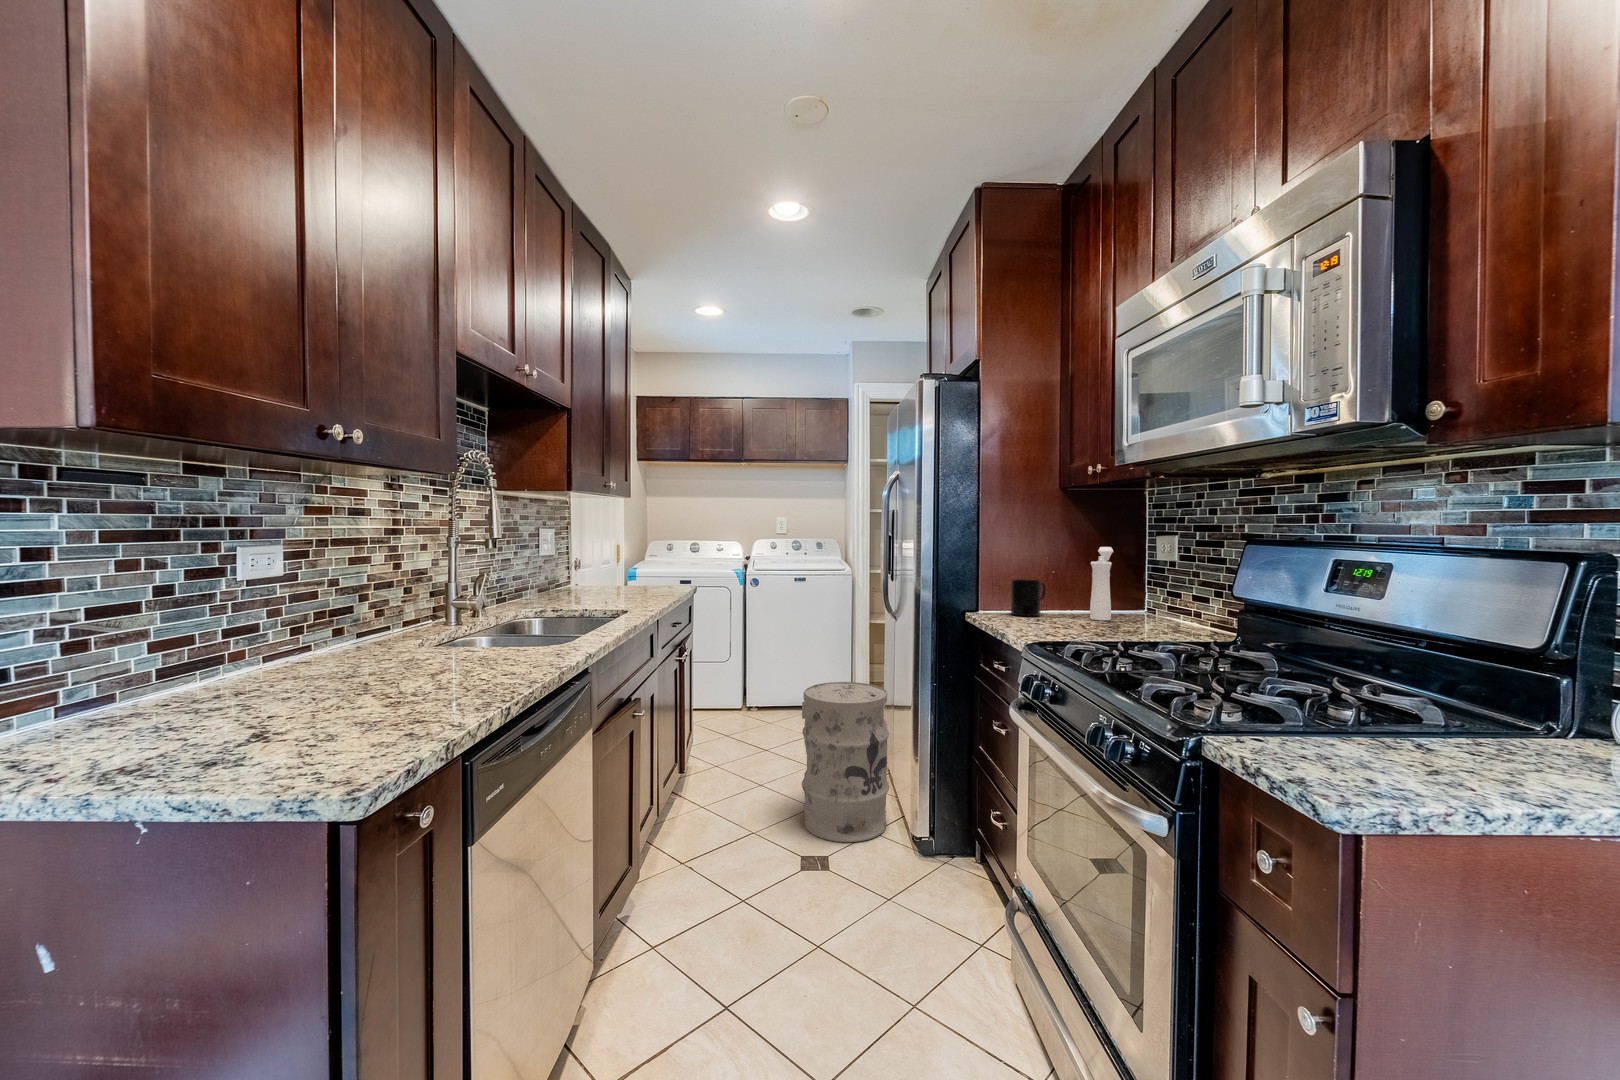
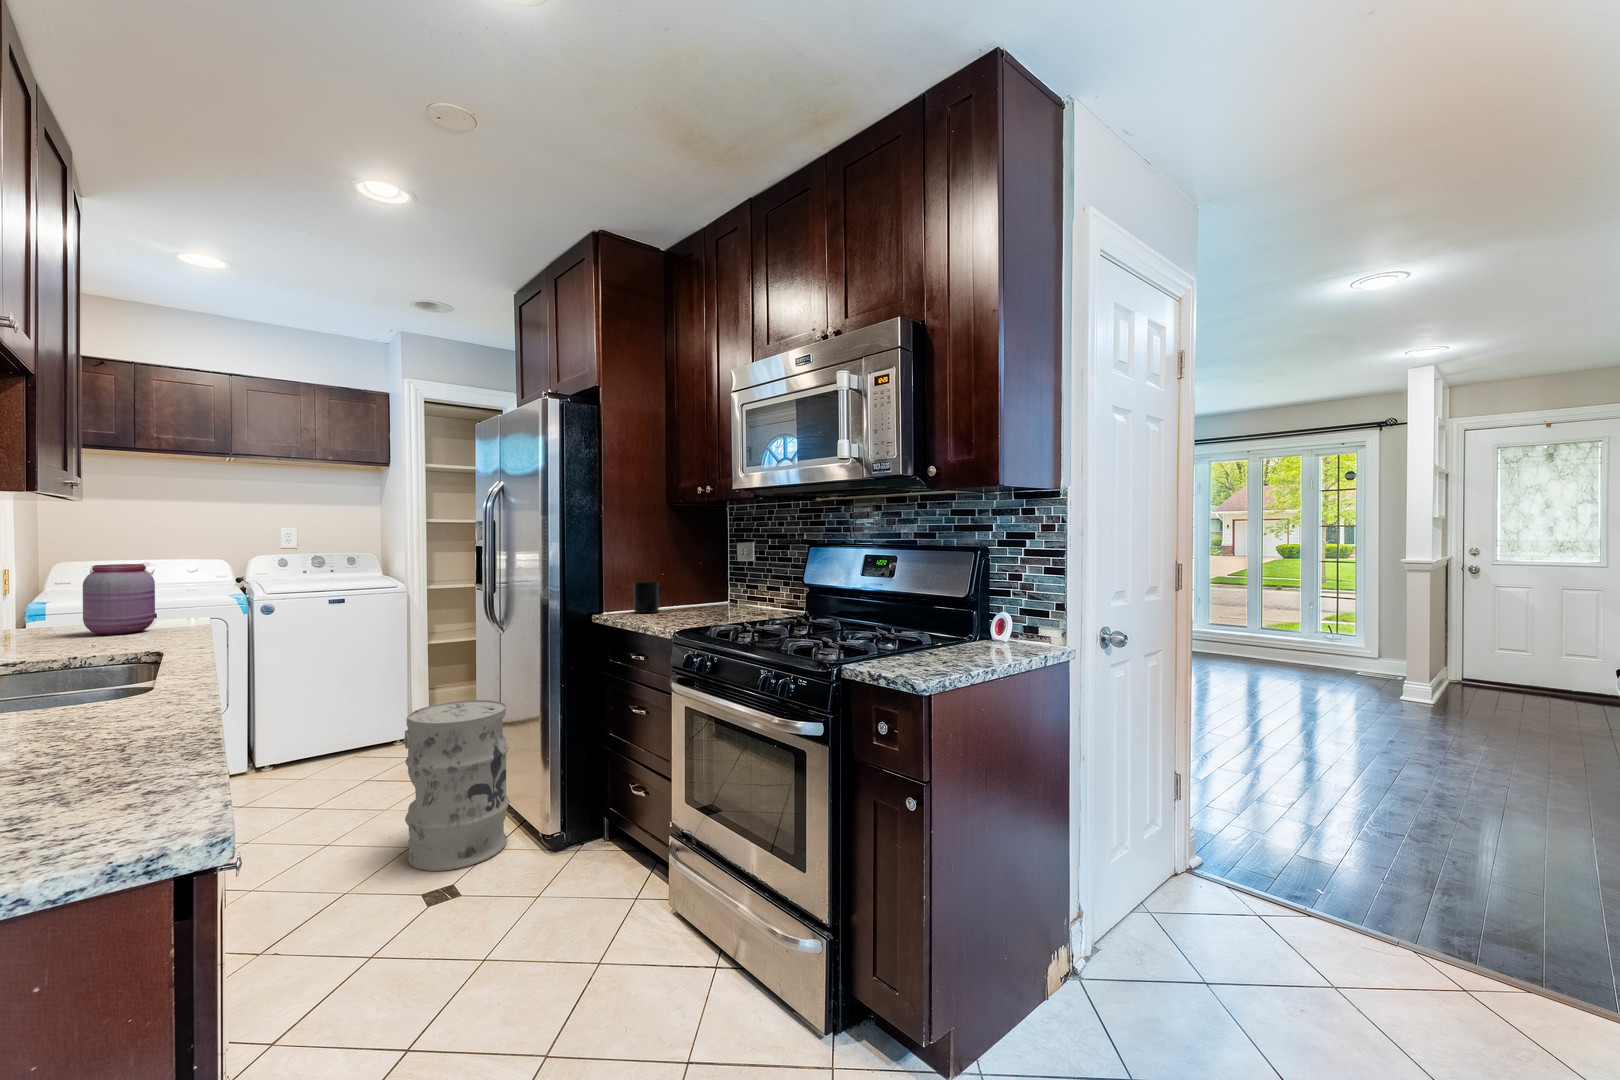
jar: none [613,545,651,595] -> present [83,564,155,635]
pepper mill: present [1090,547,1113,620] -> none [697,552,713,611]

